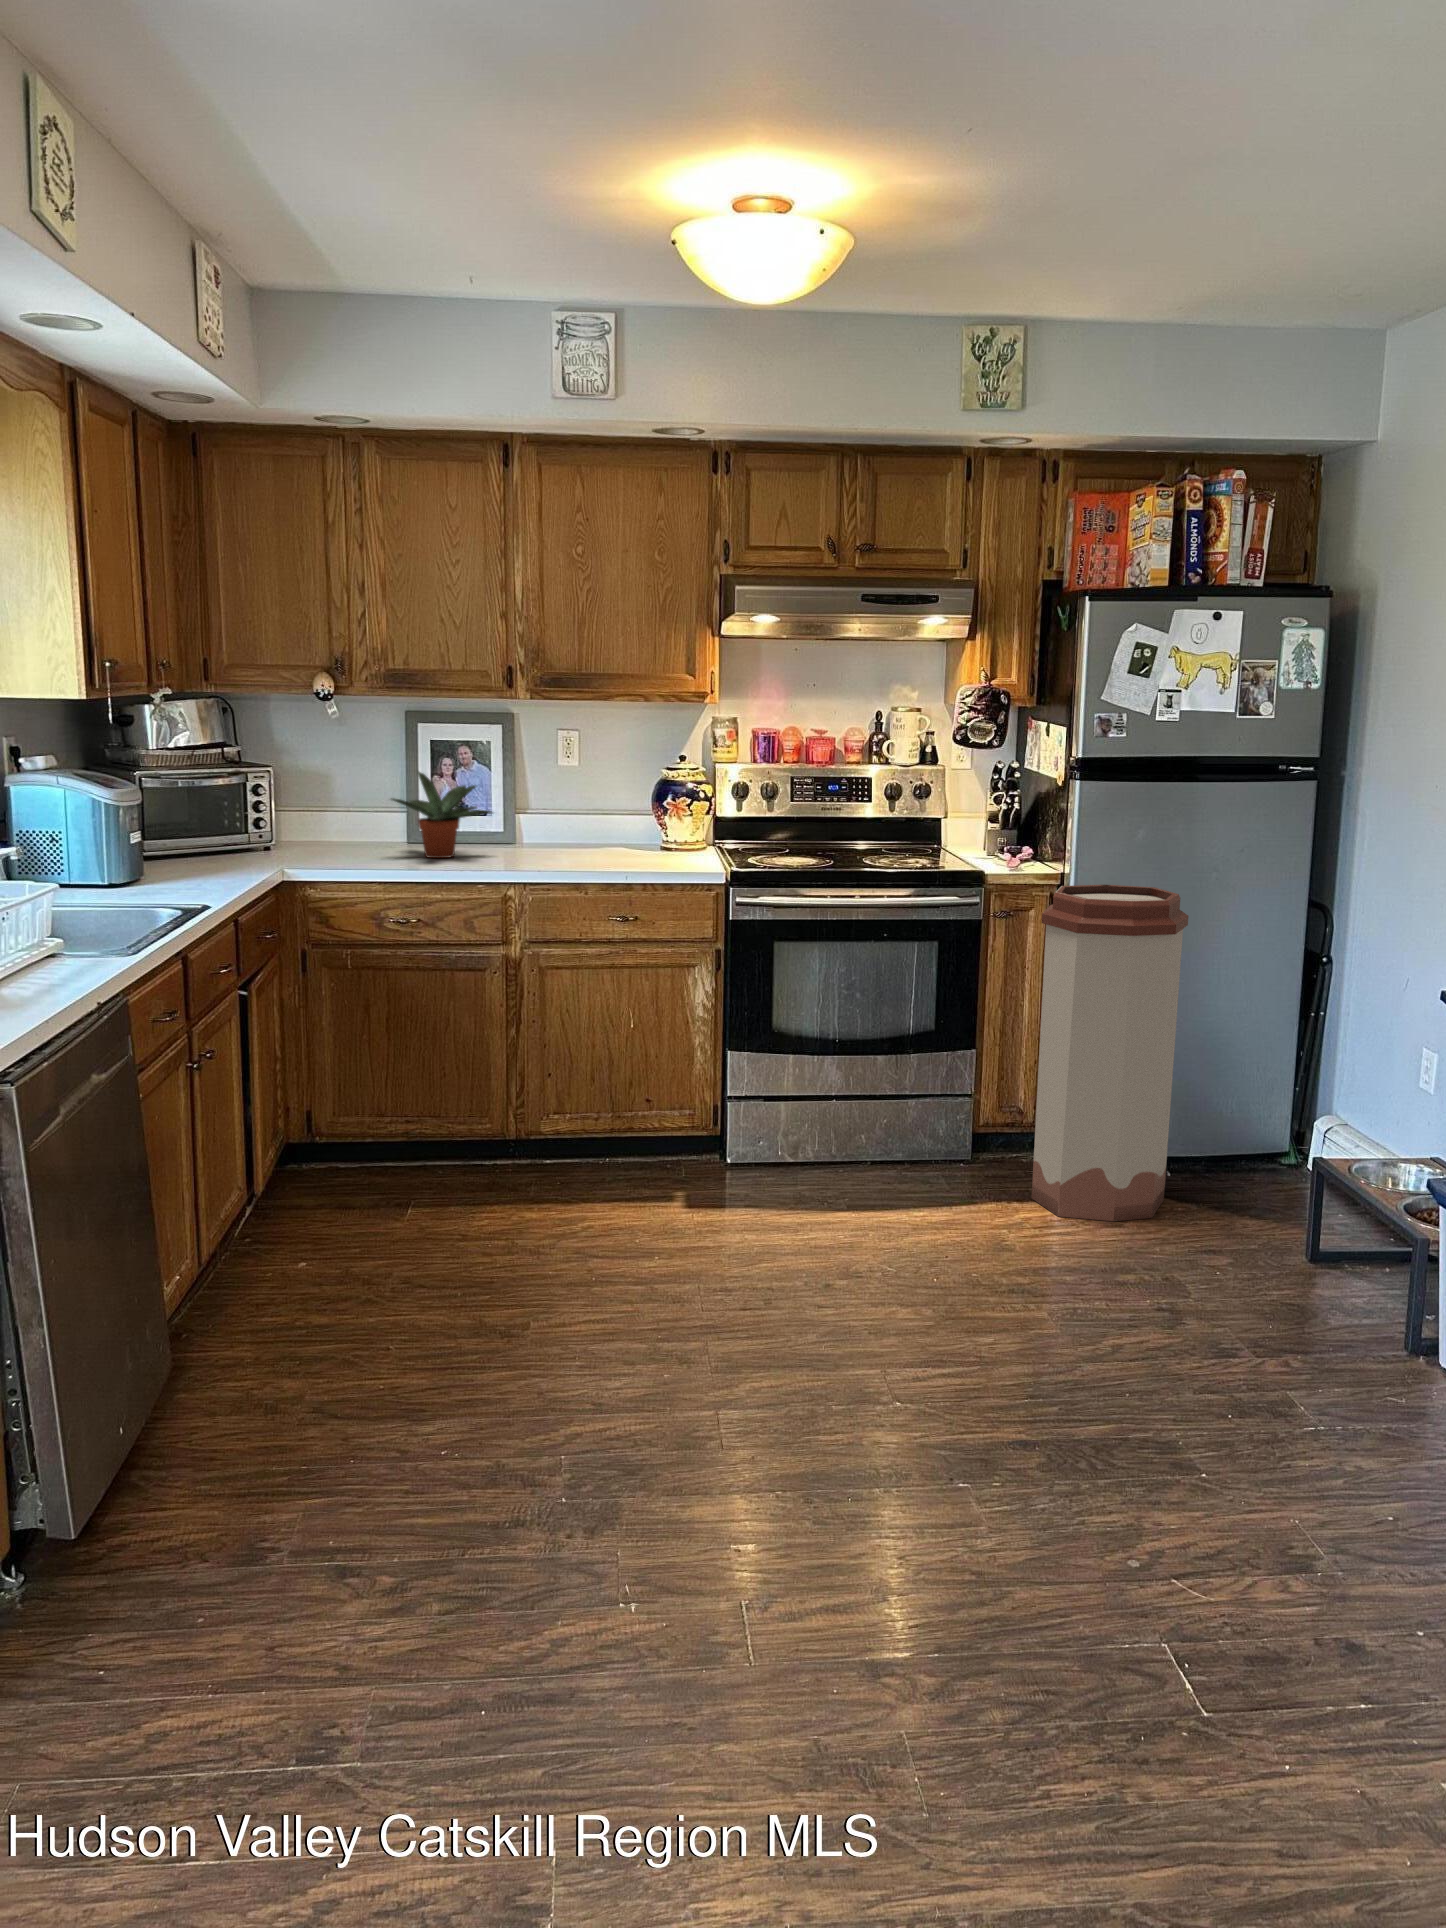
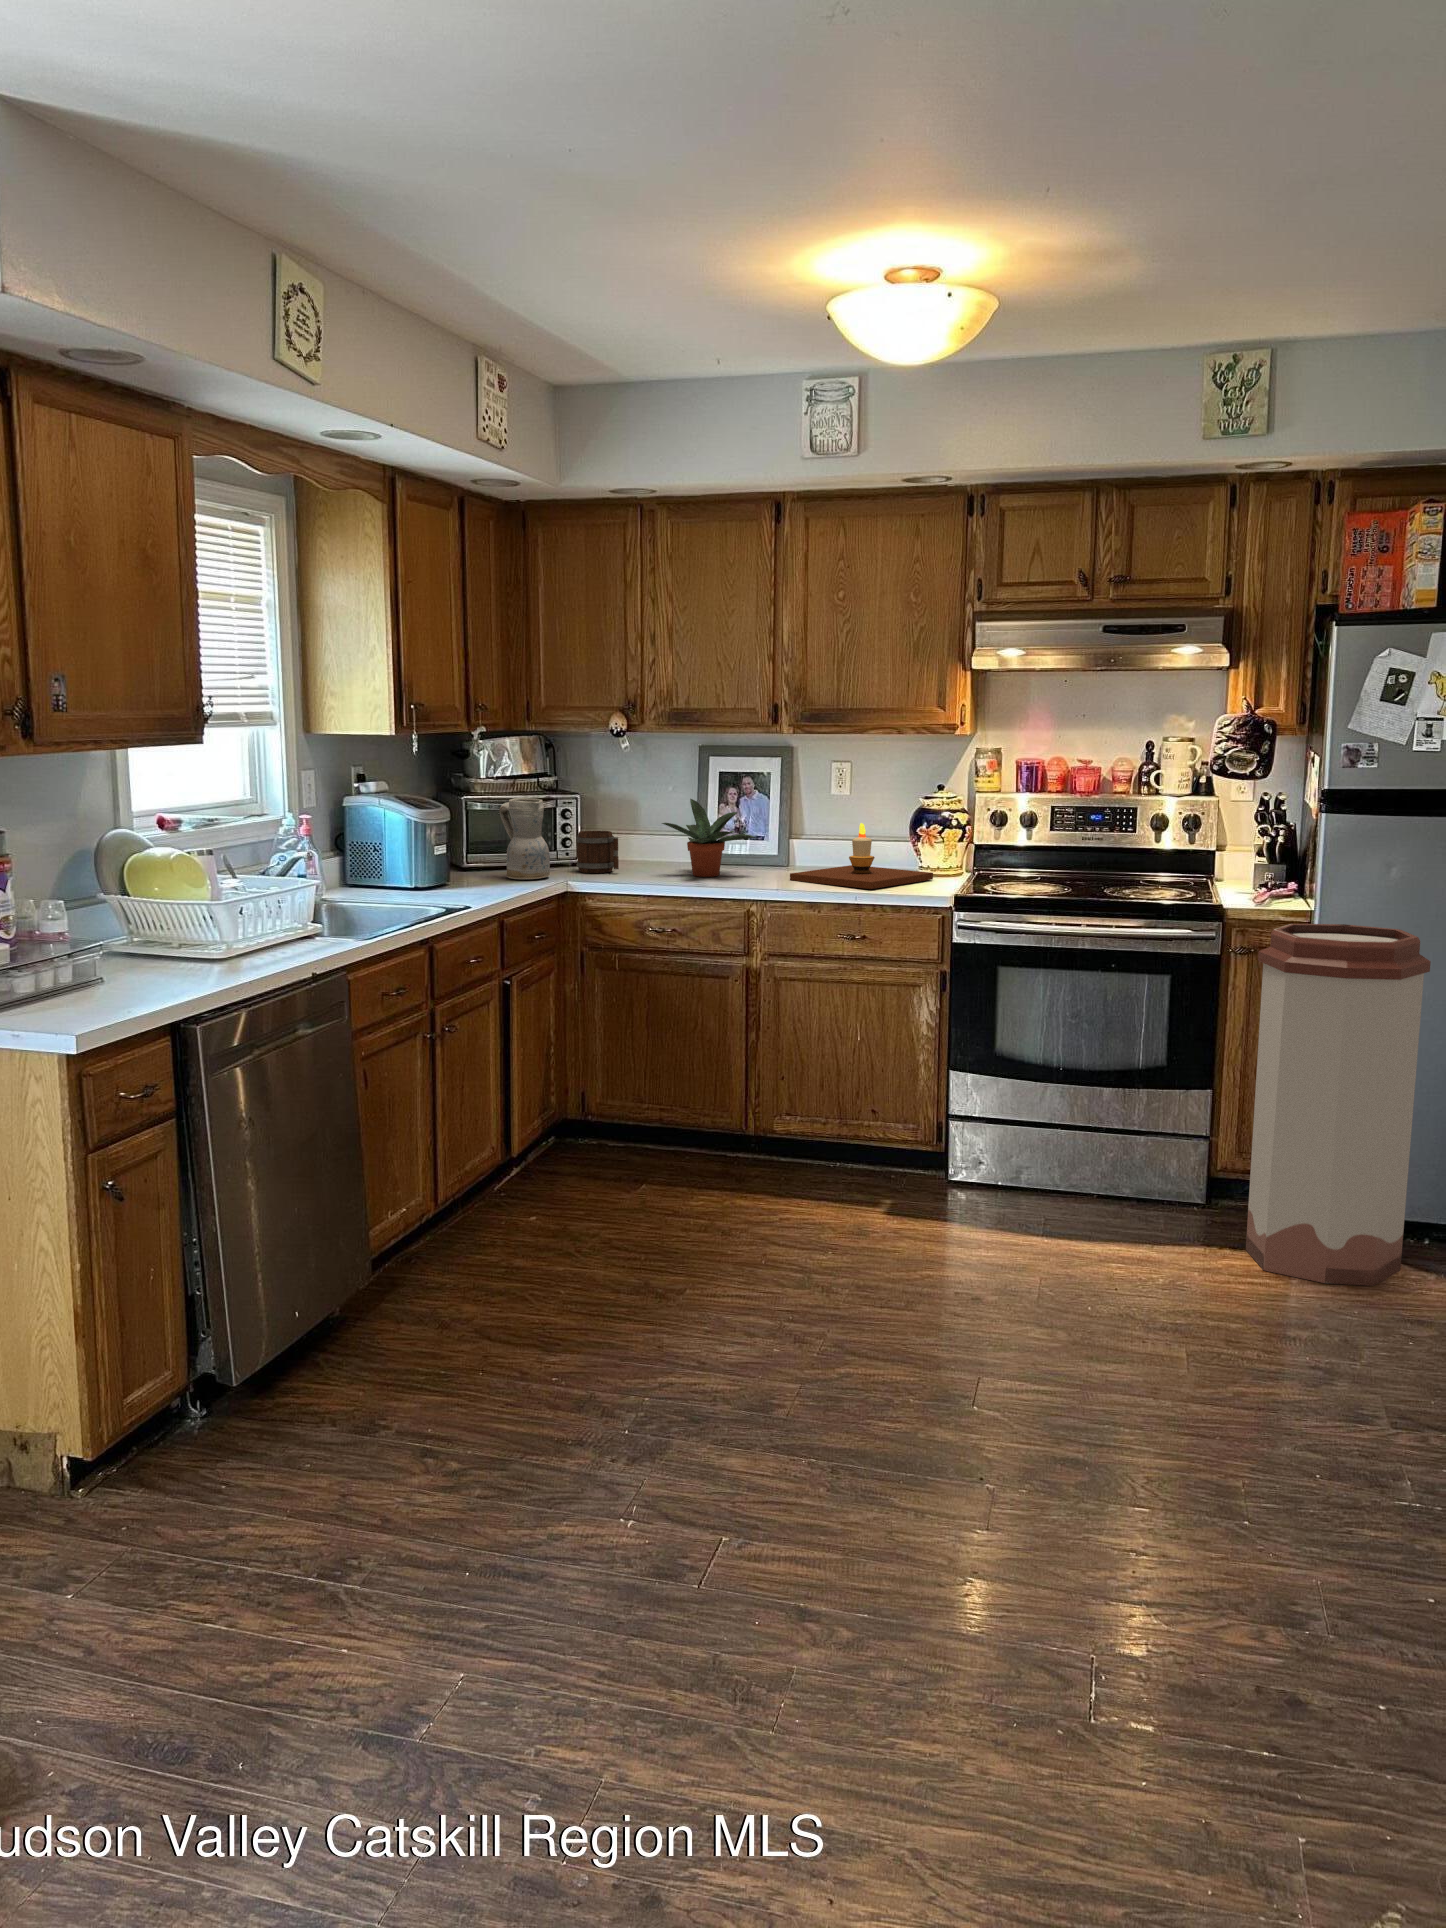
ceramic pitcher: none [192,772,260,868] -> present [499,798,550,879]
candle: none [538,795,684,866] -> present [790,823,933,889]
mug: none [281,808,337,858] -> present [576,831,619,873]

